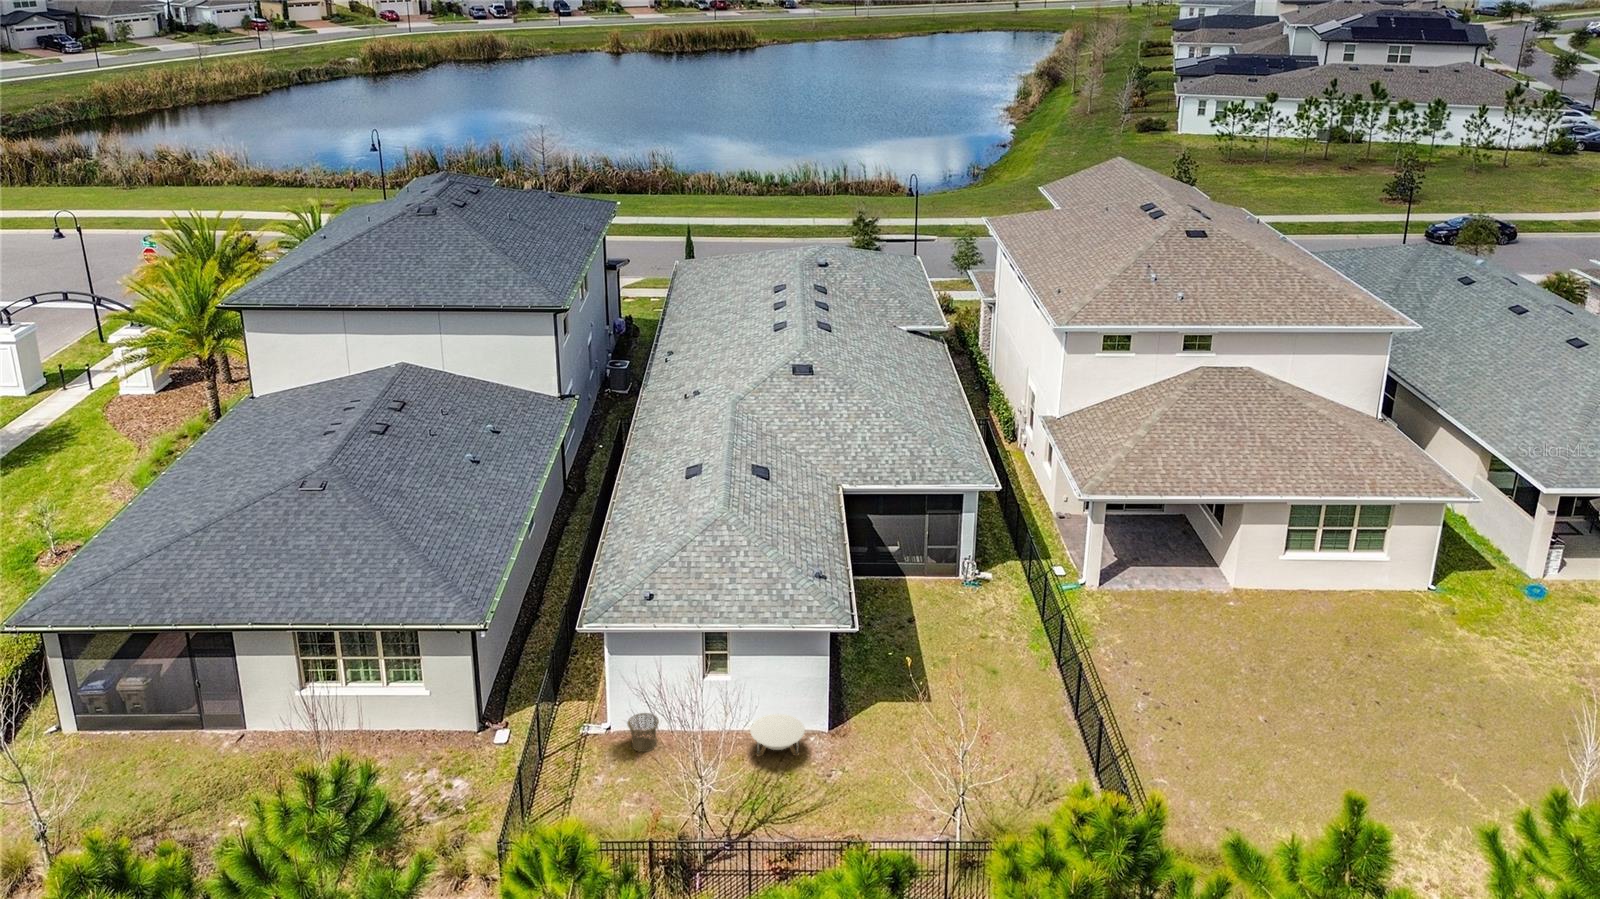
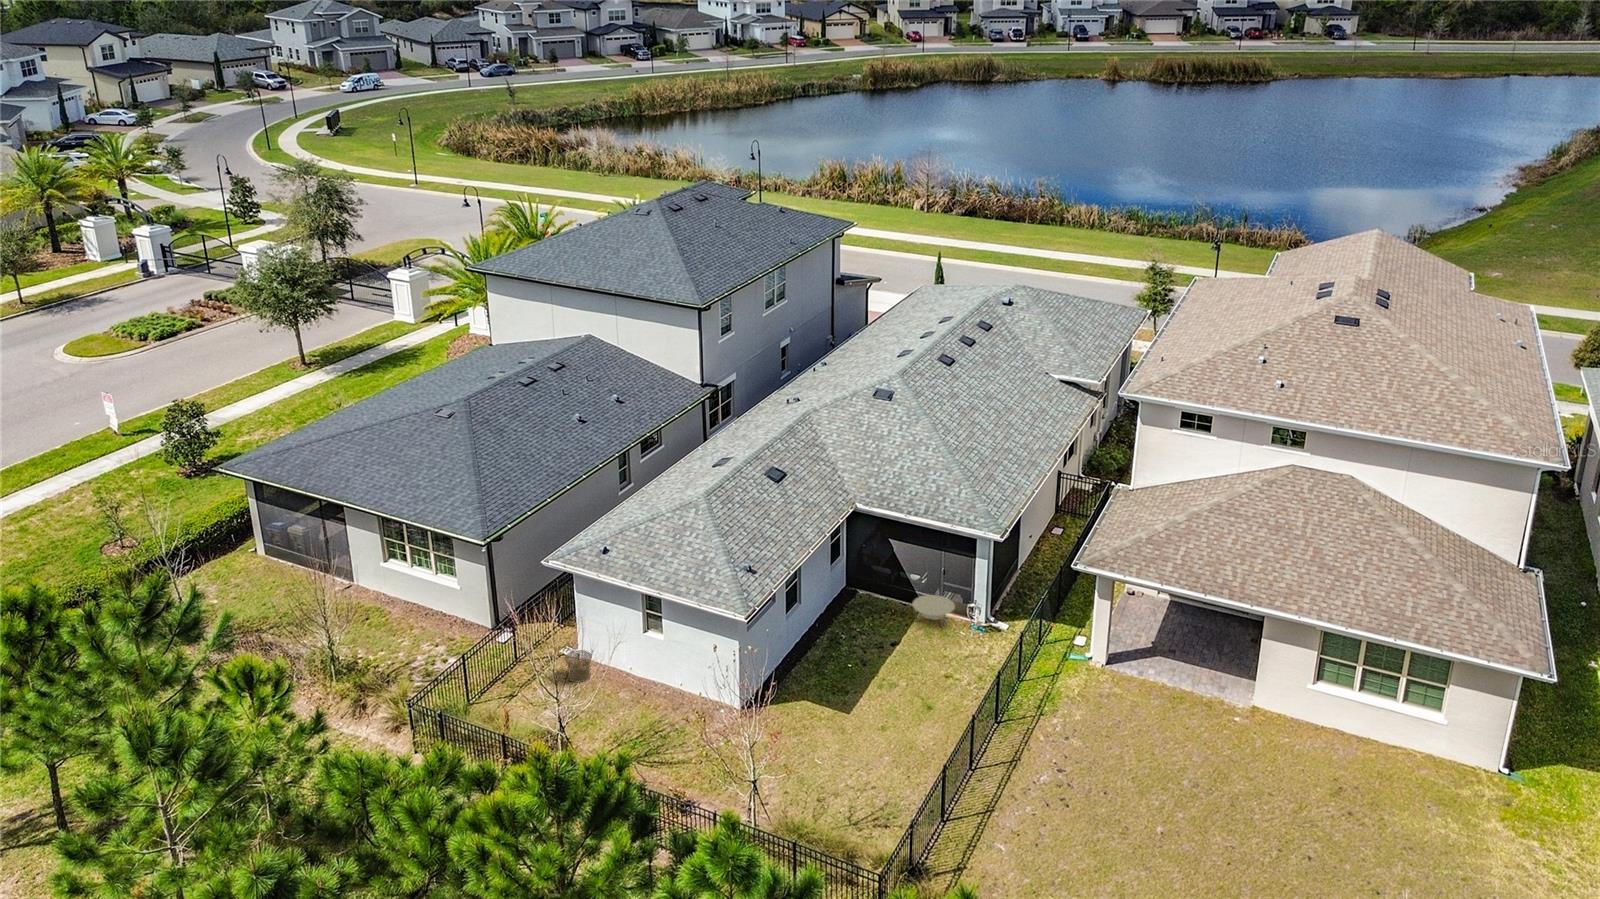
round table: present [750,714,805,757] -> present [913,595,955,628]

